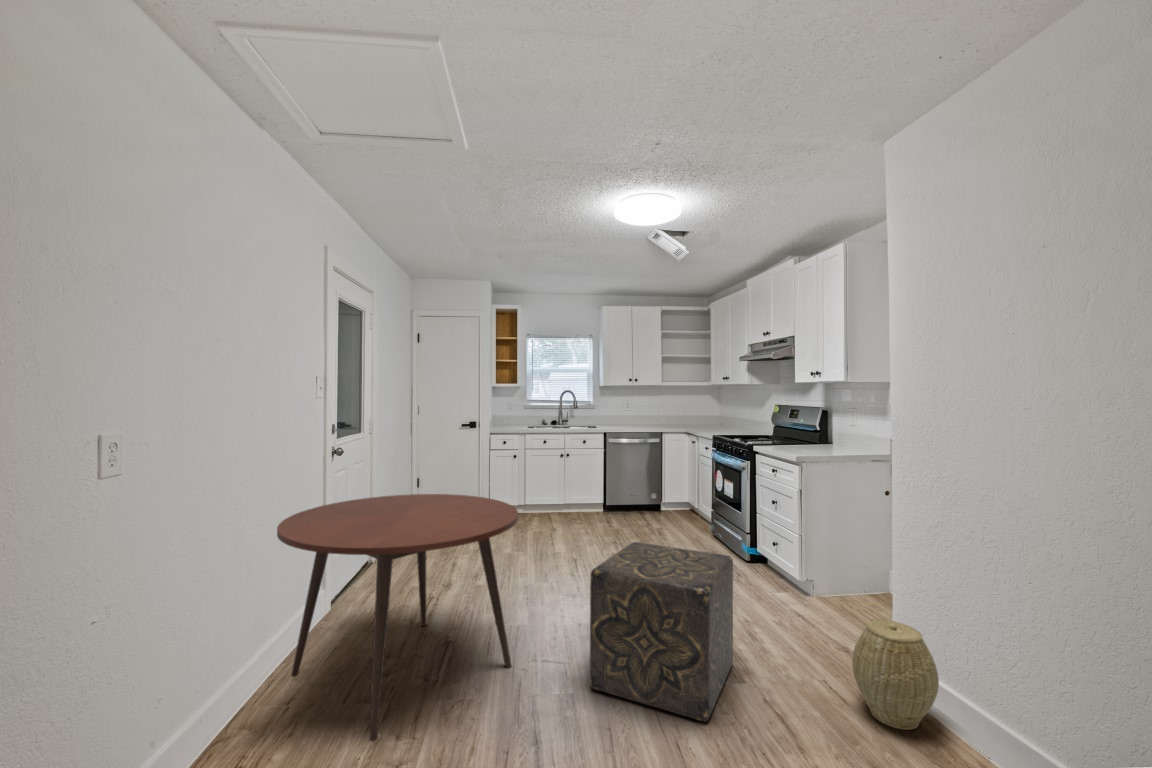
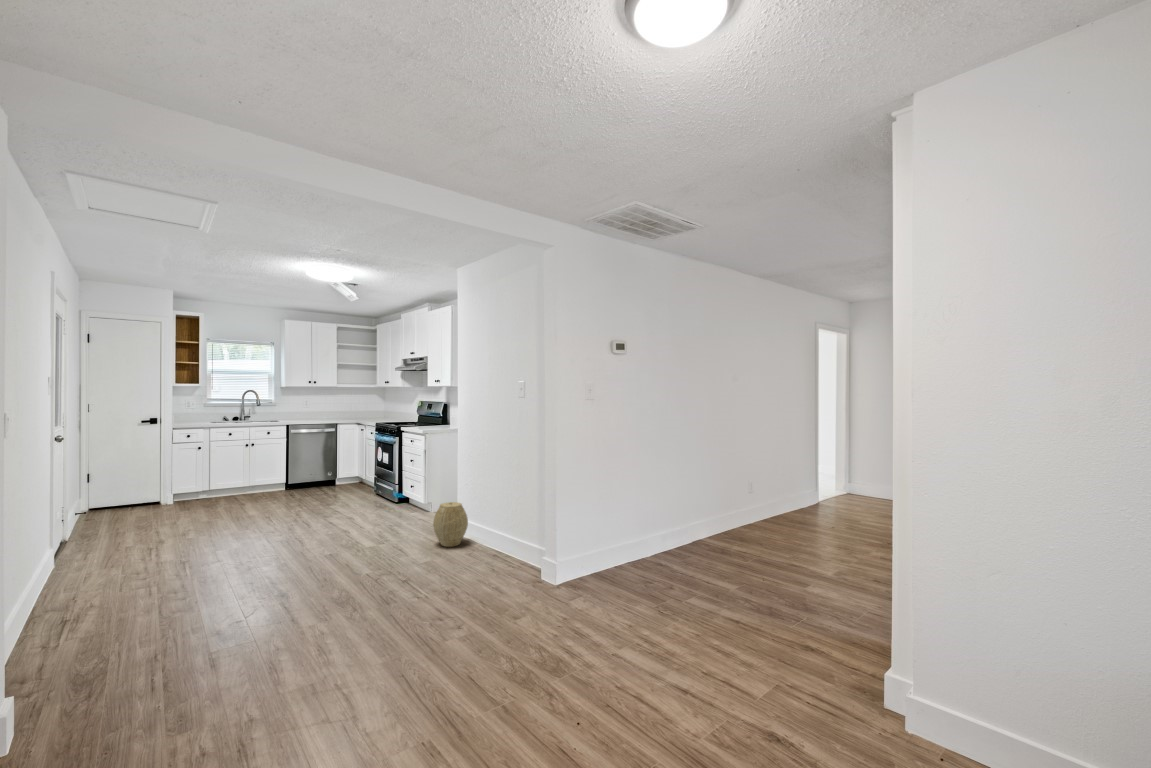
dining table: present [277,494,518,741] -> none [47,467,240,603]
ottoman: present [590,542,733,721] -> none [291,484,378,563]

